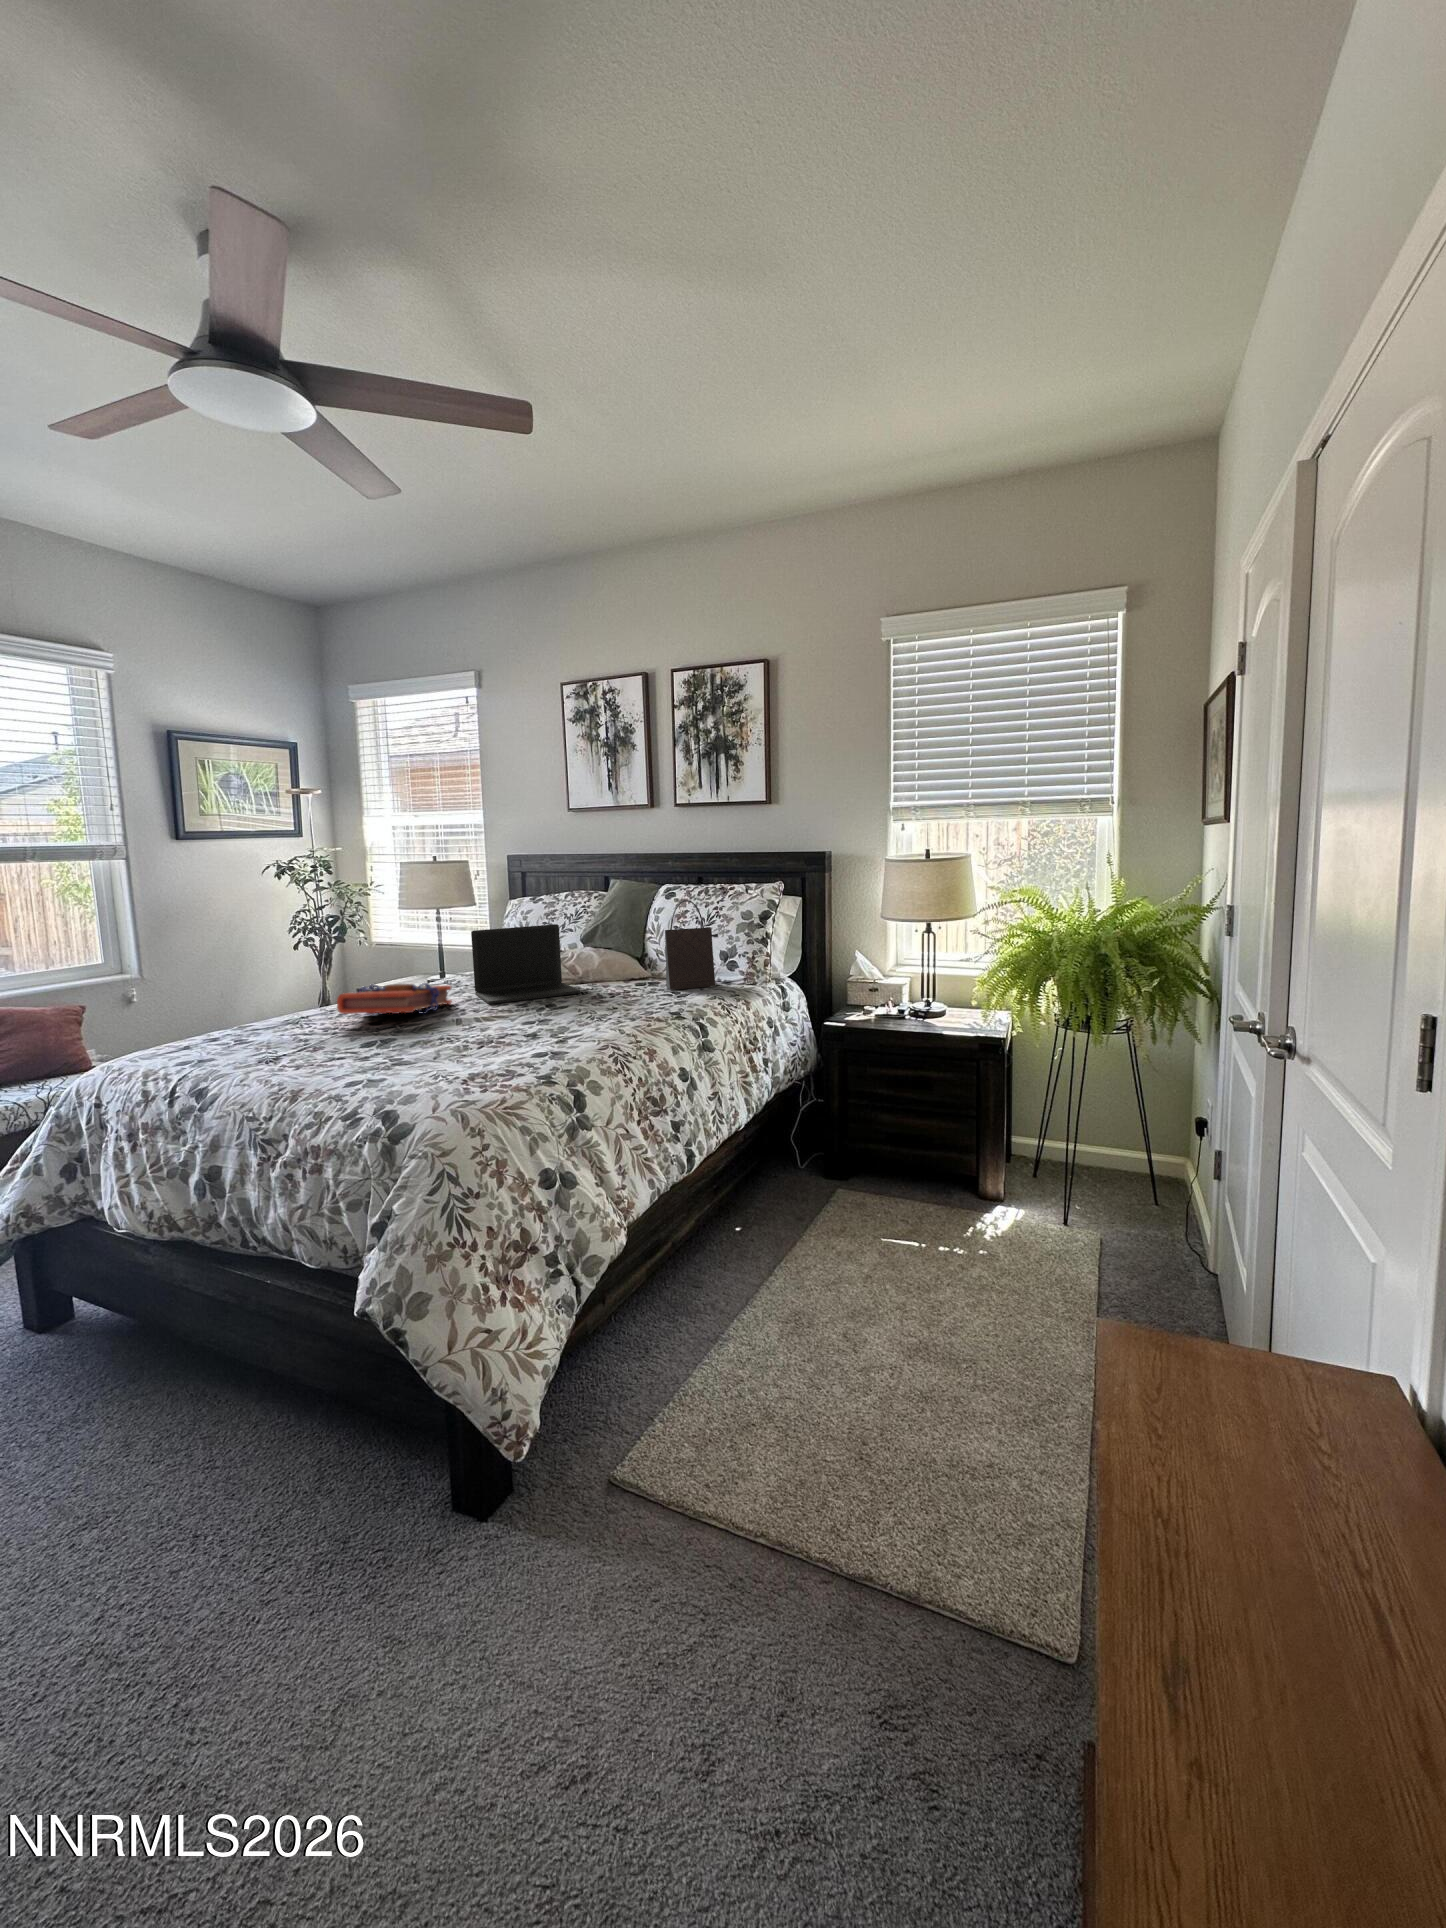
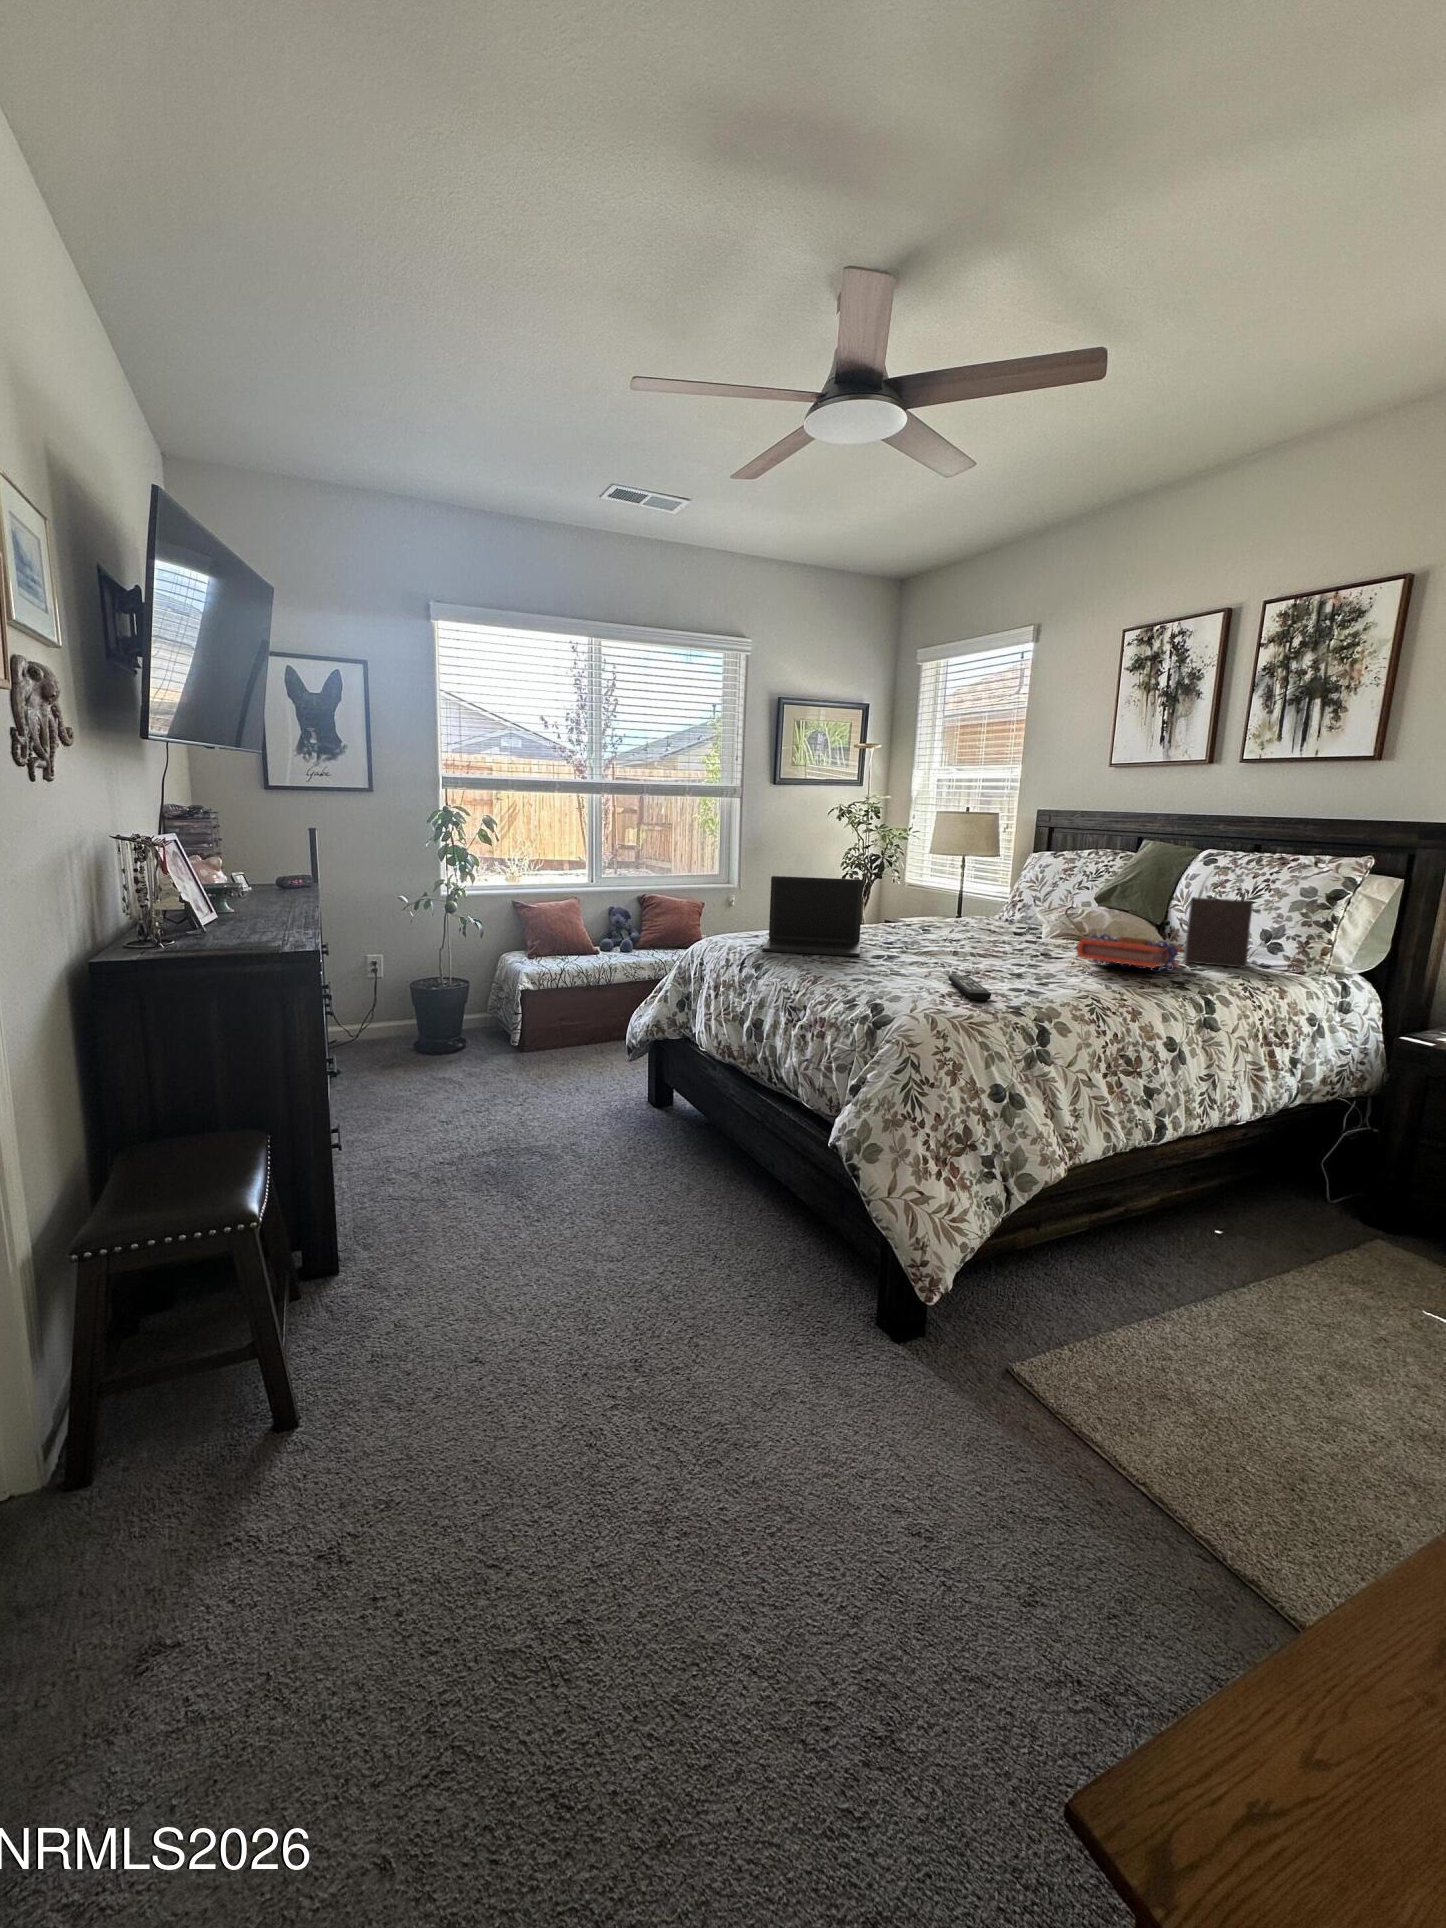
laptop: present [471,924,580,1004] -> present [762,876,863,956]
book: present [337,983,452,1015] -> present [1077,934,1181,972]
remote control: none [464,1049,519,1077] -> present [948,975,991,1000]

